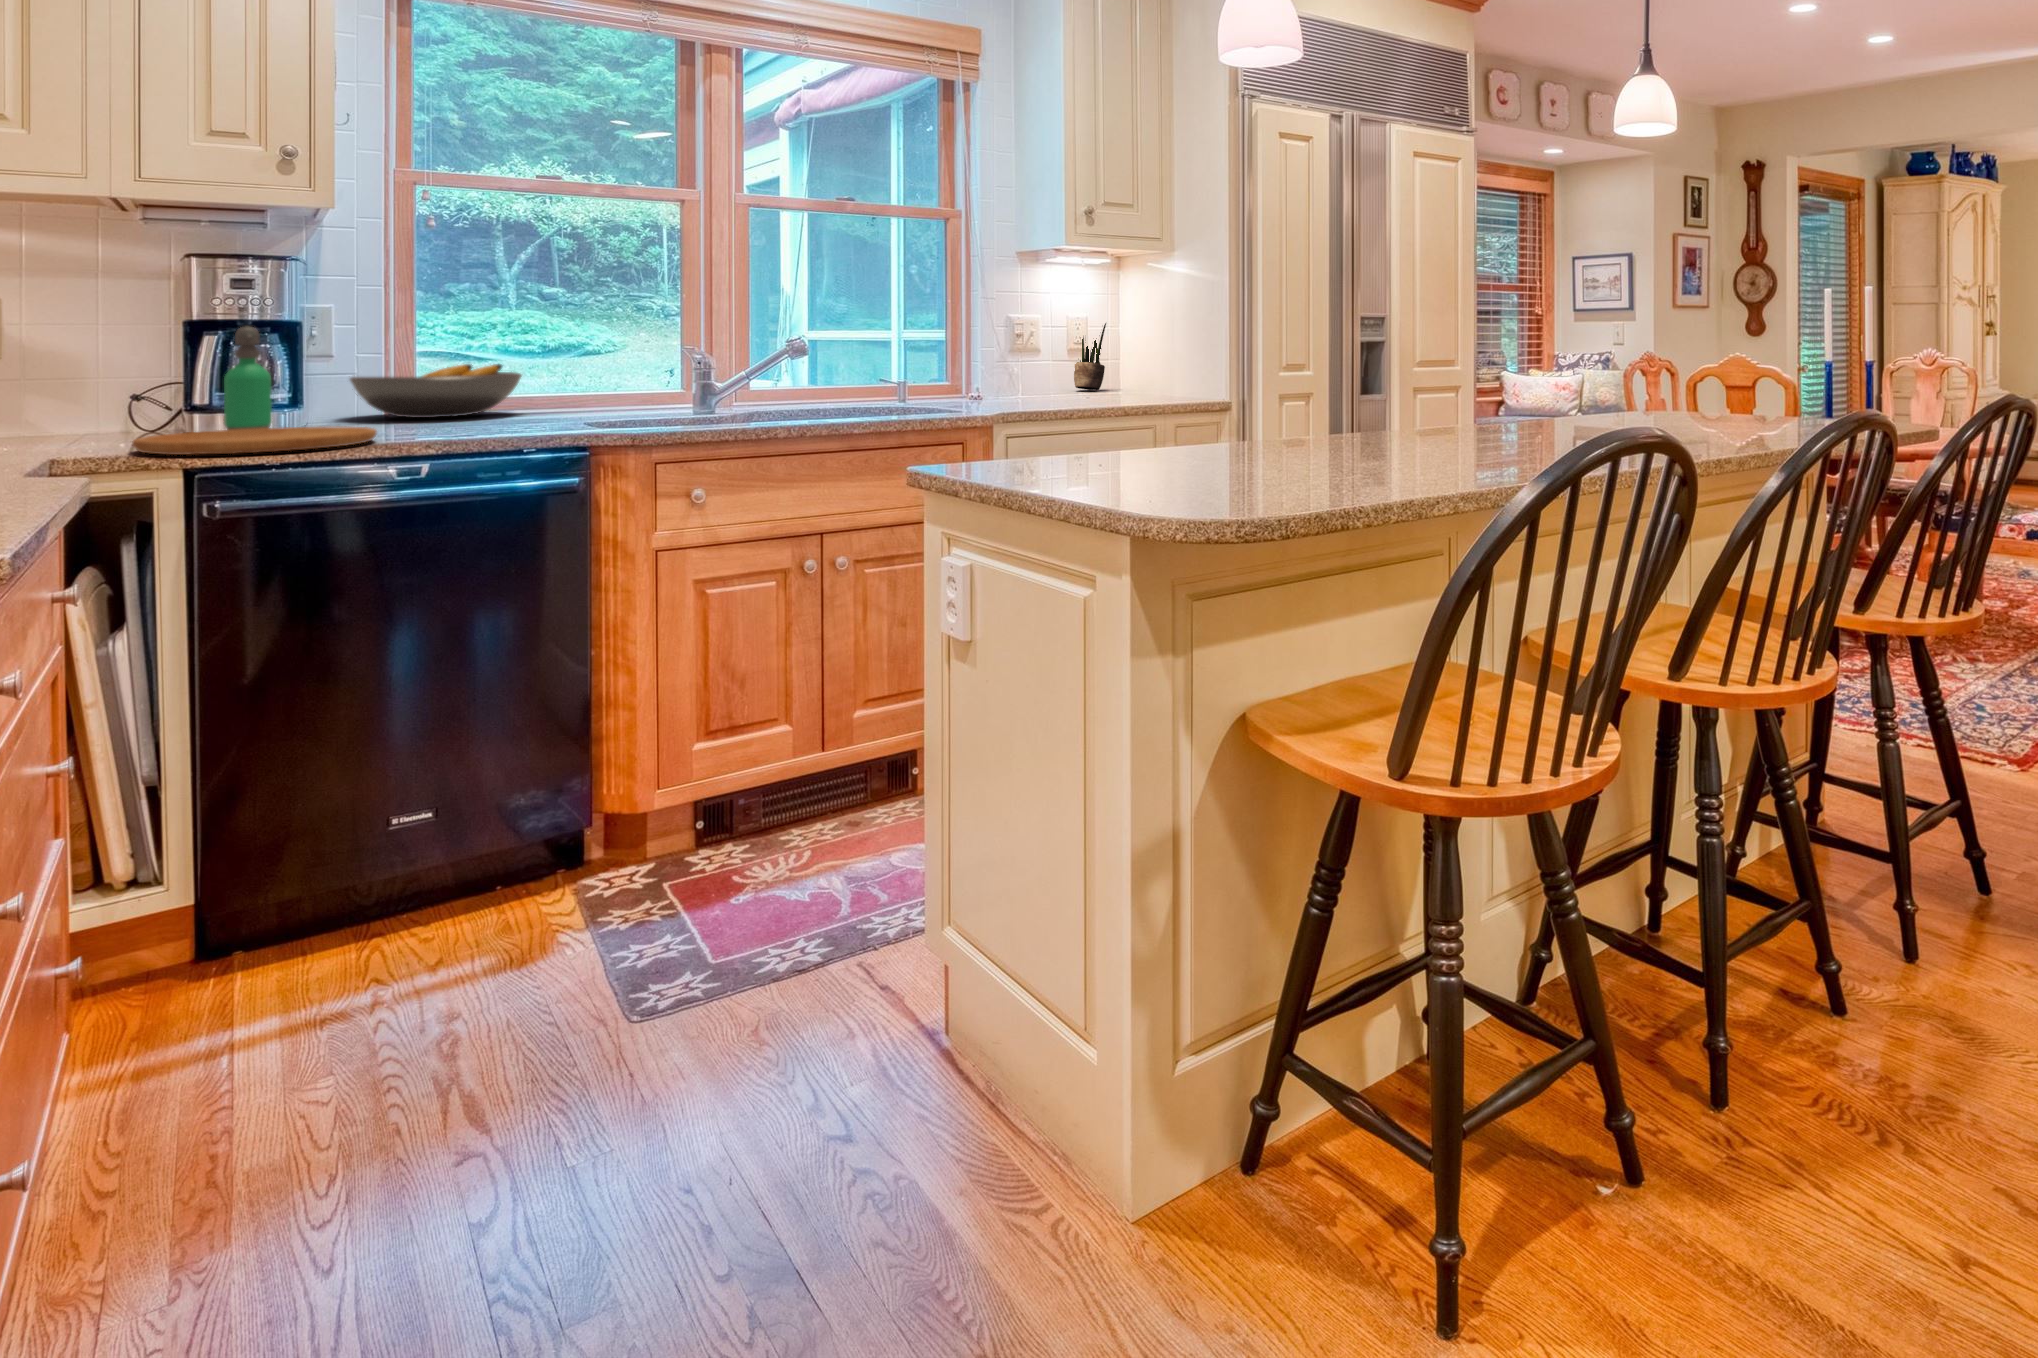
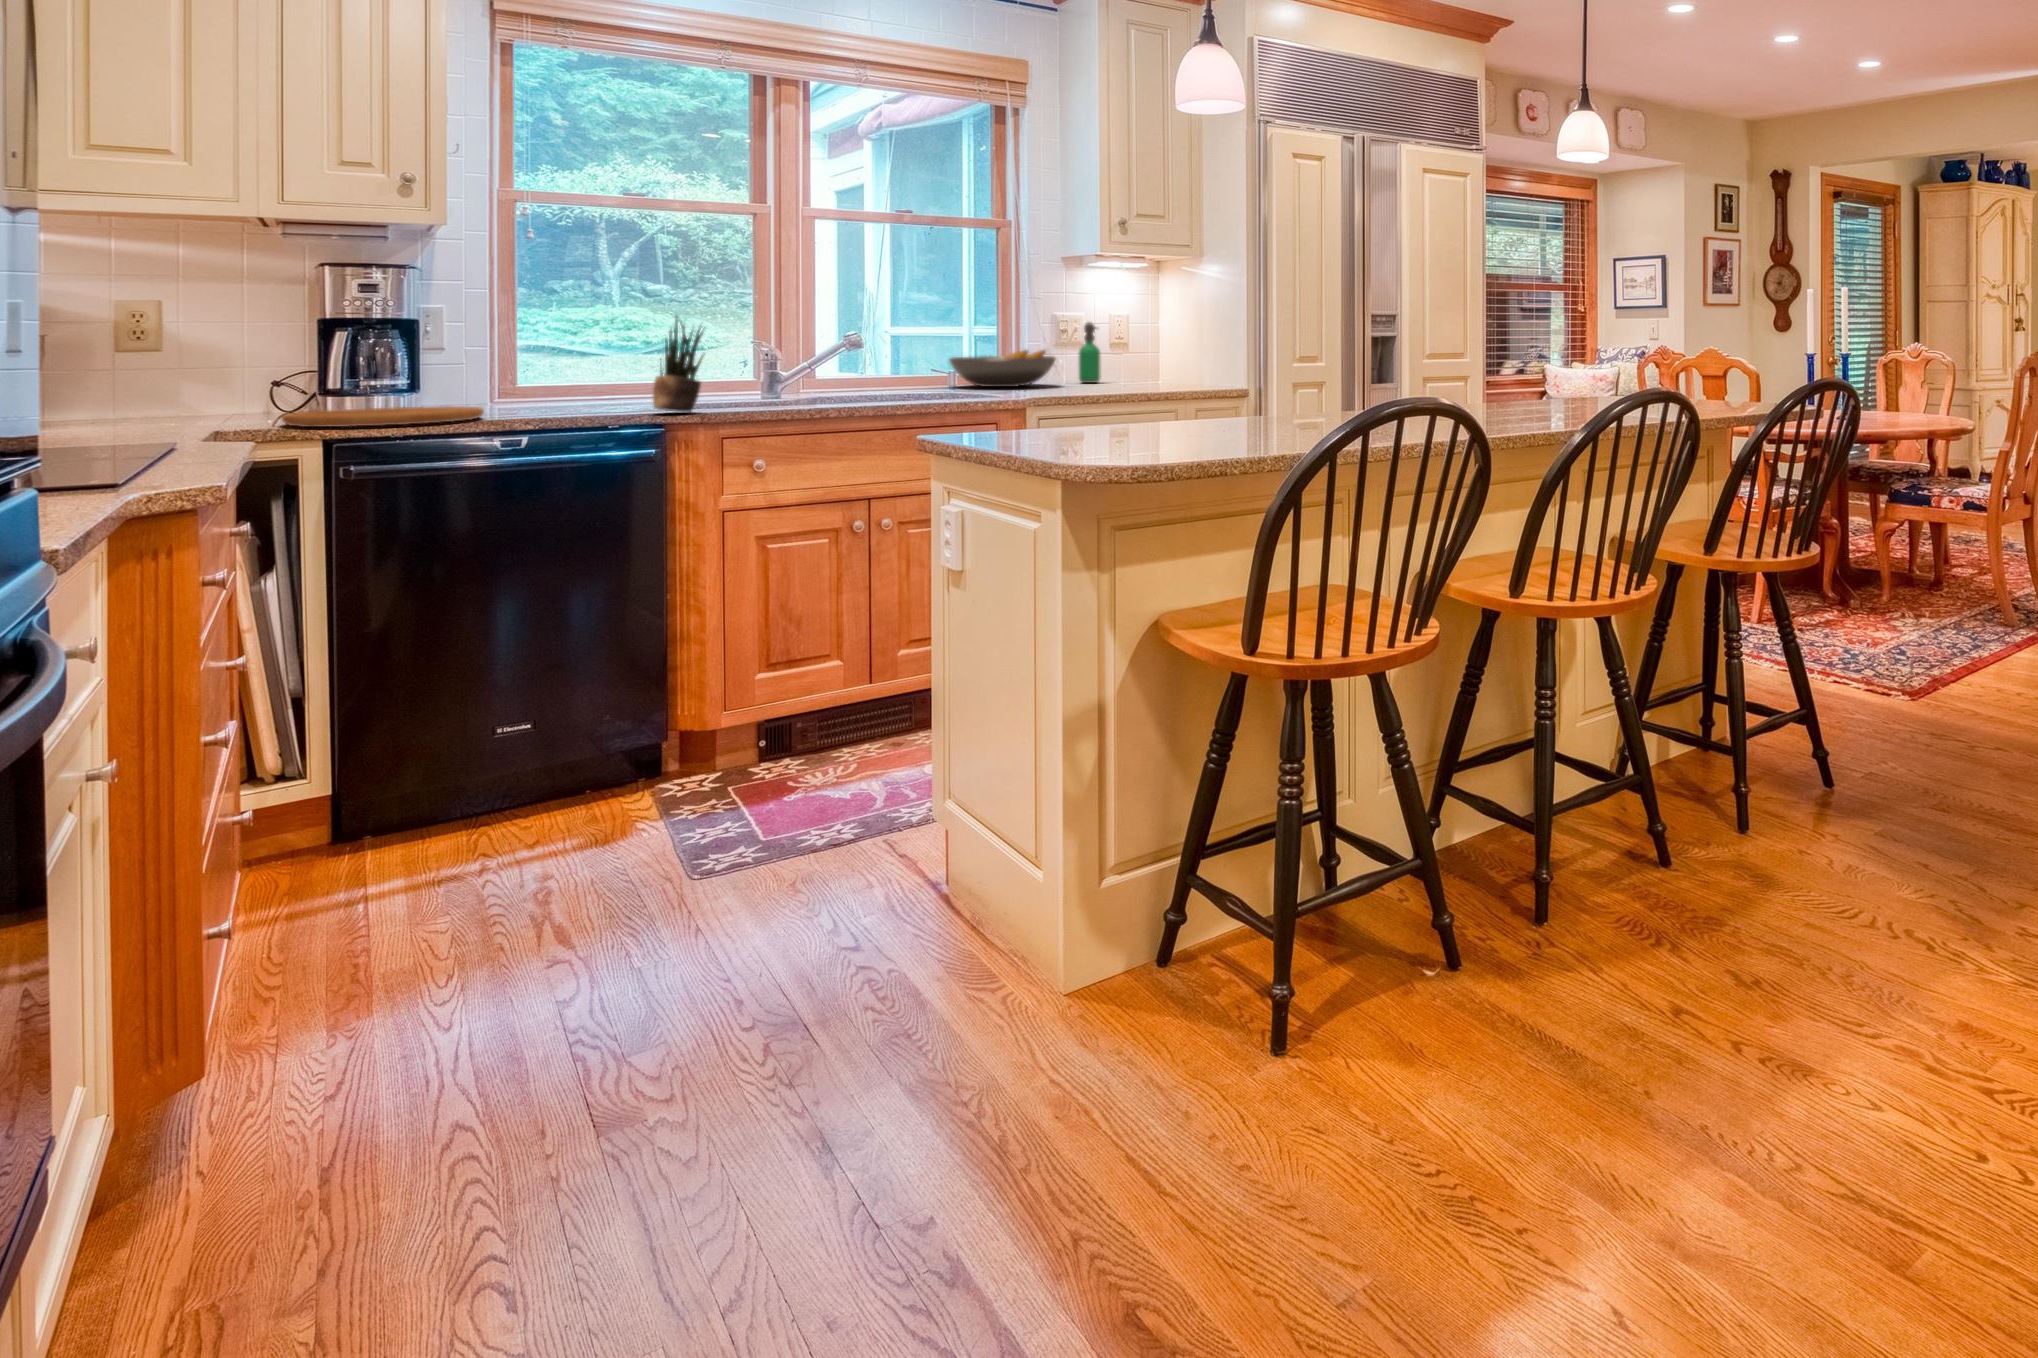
potted plant: present [1074,323,1106,390] -> present [653,317,703,412]
soap dispenser: present [224,326,272,430] -> present [1079,323,1101,383]
fruit bowl: present [350,364,522,418] -> present [949,350,1055,387]

